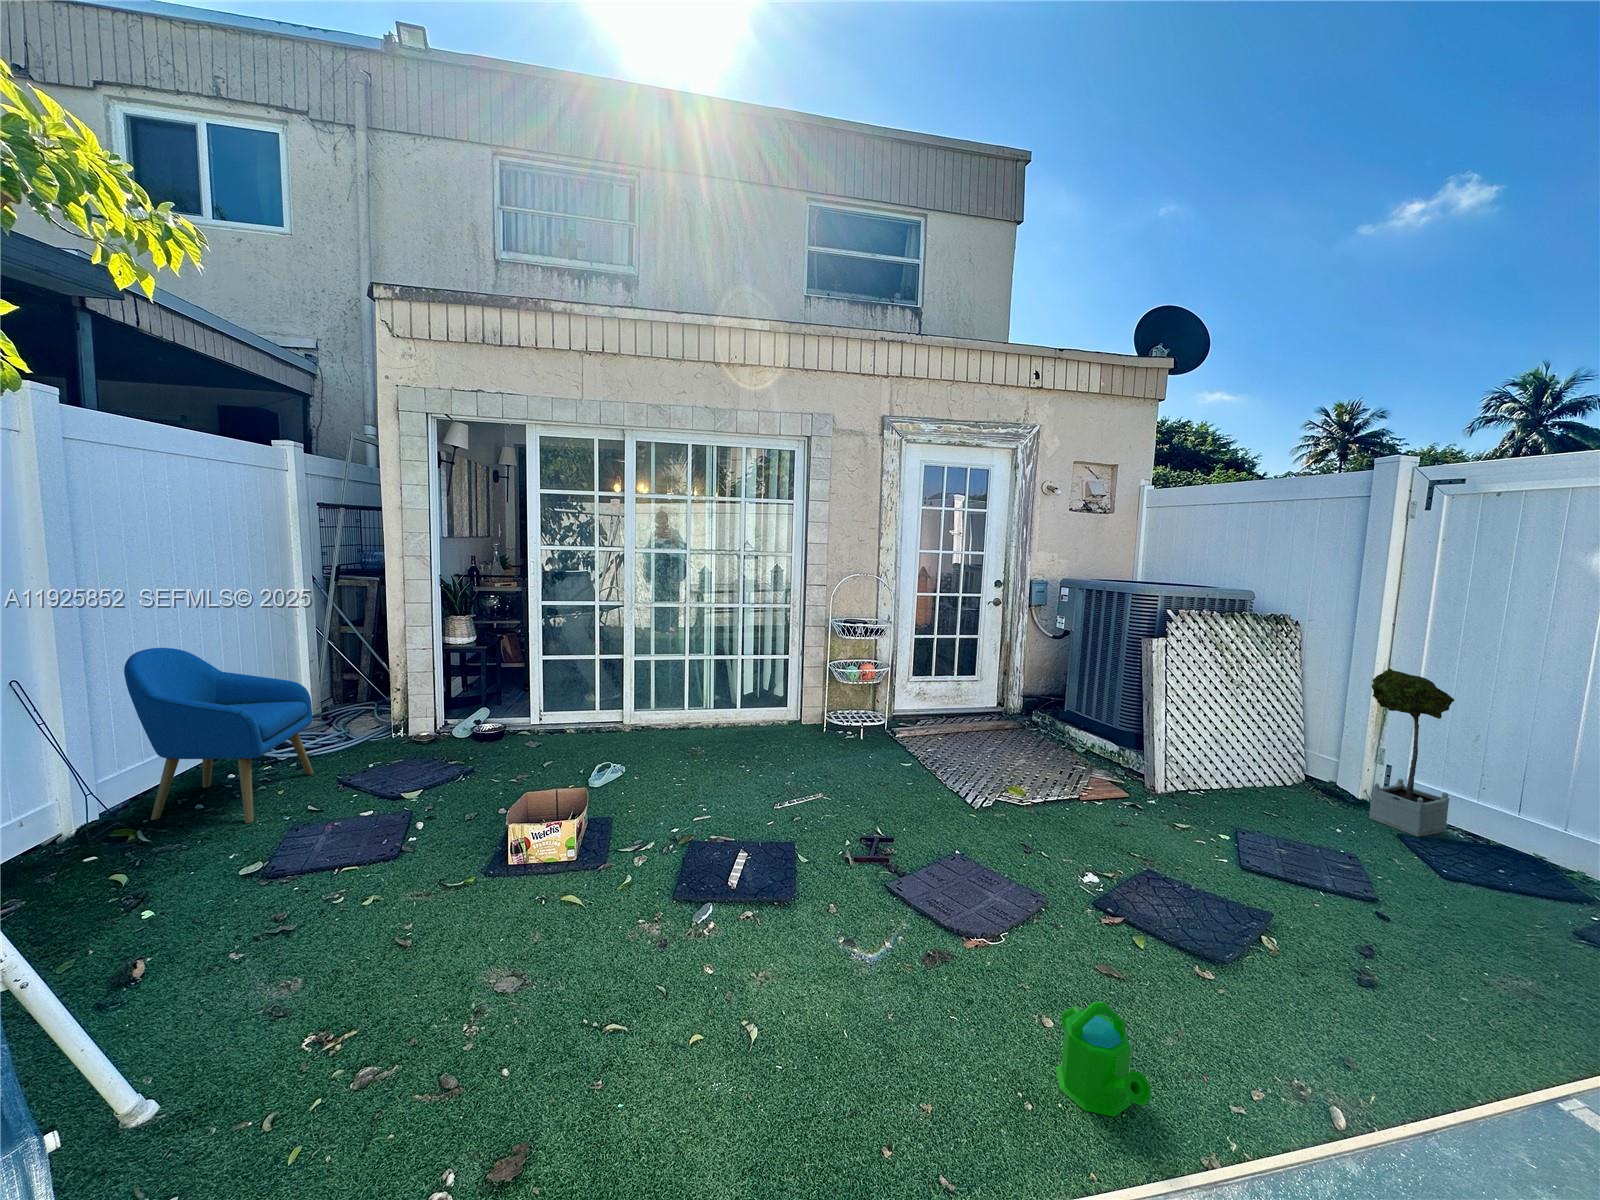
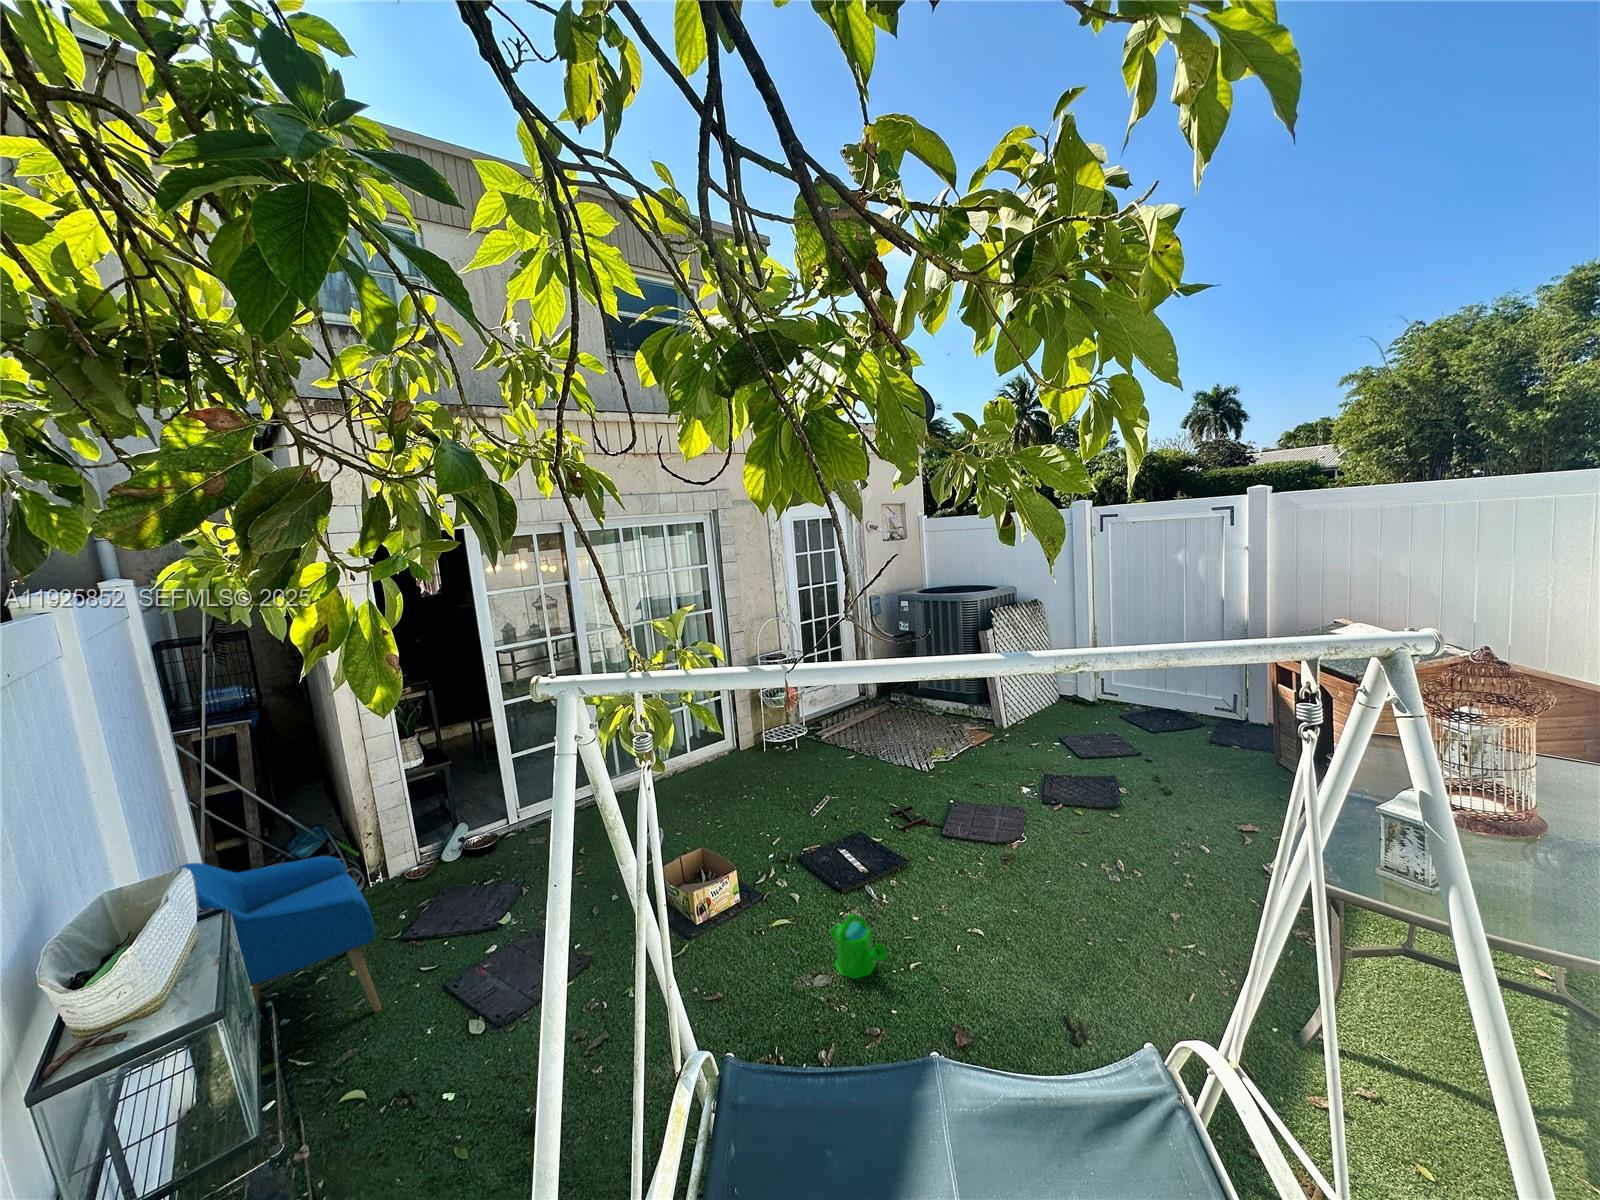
potted tree: present [1369,668,1454,837] -> none [1093,624,1137,715]
watering can: present [1056,1001,1151,1117] -> present [830,913,887,979]

